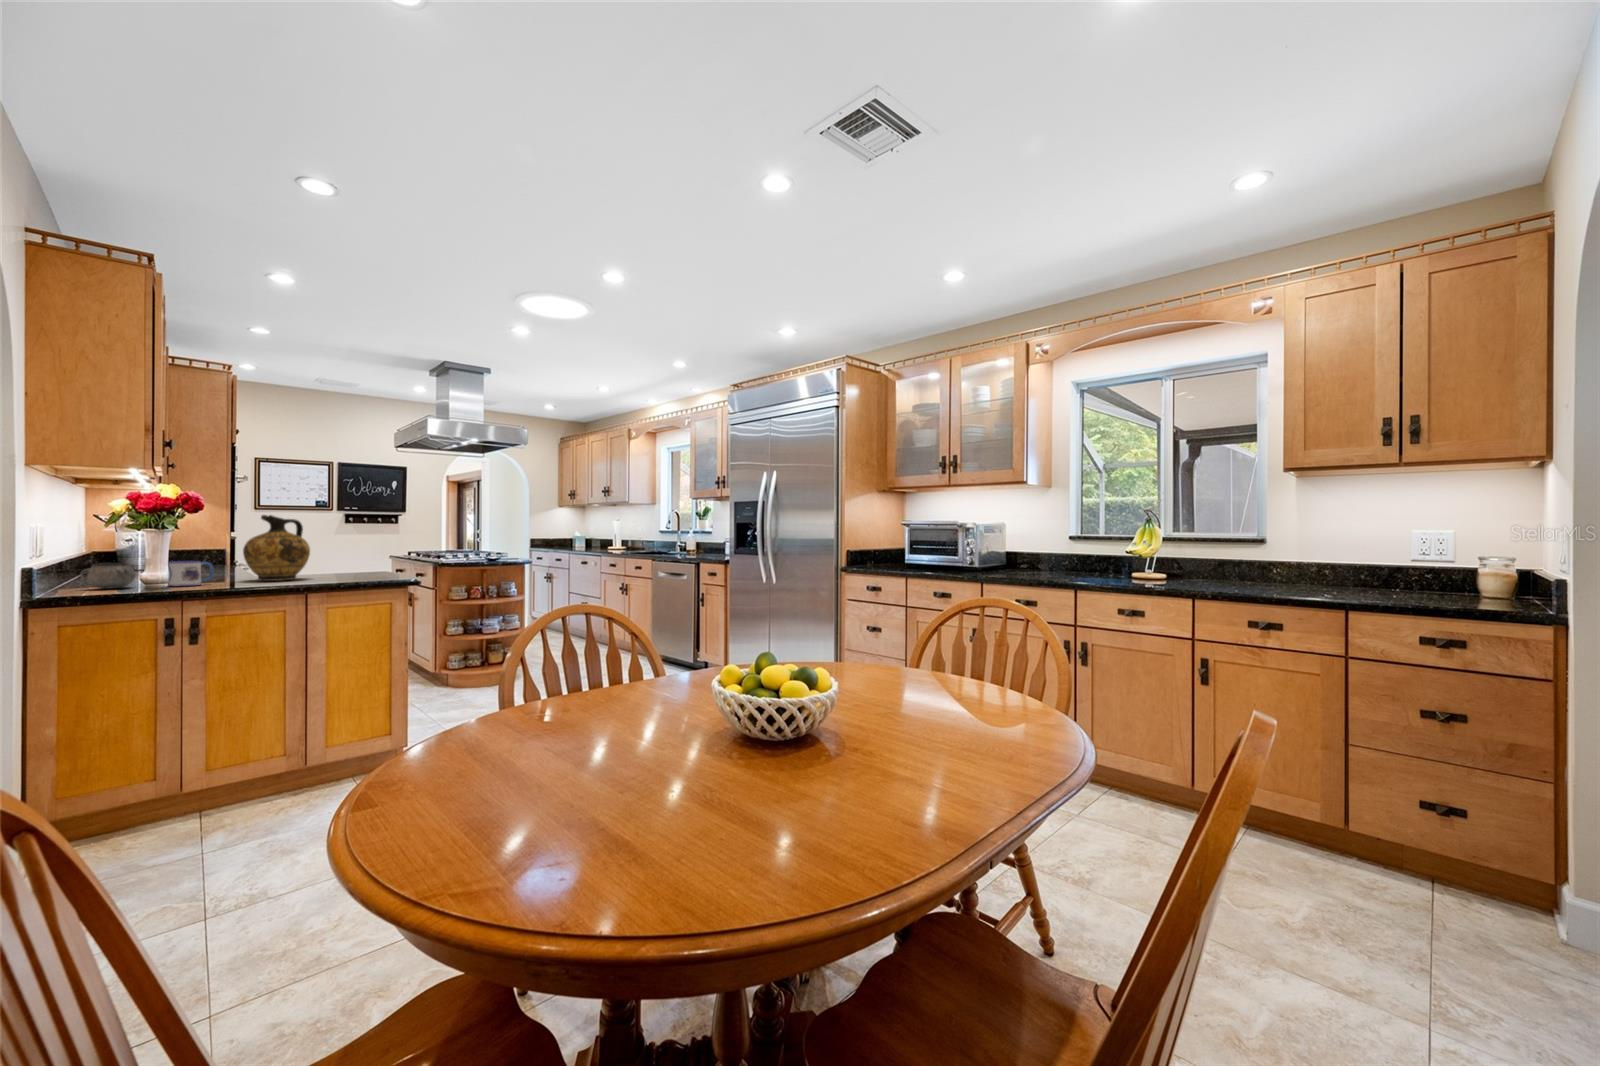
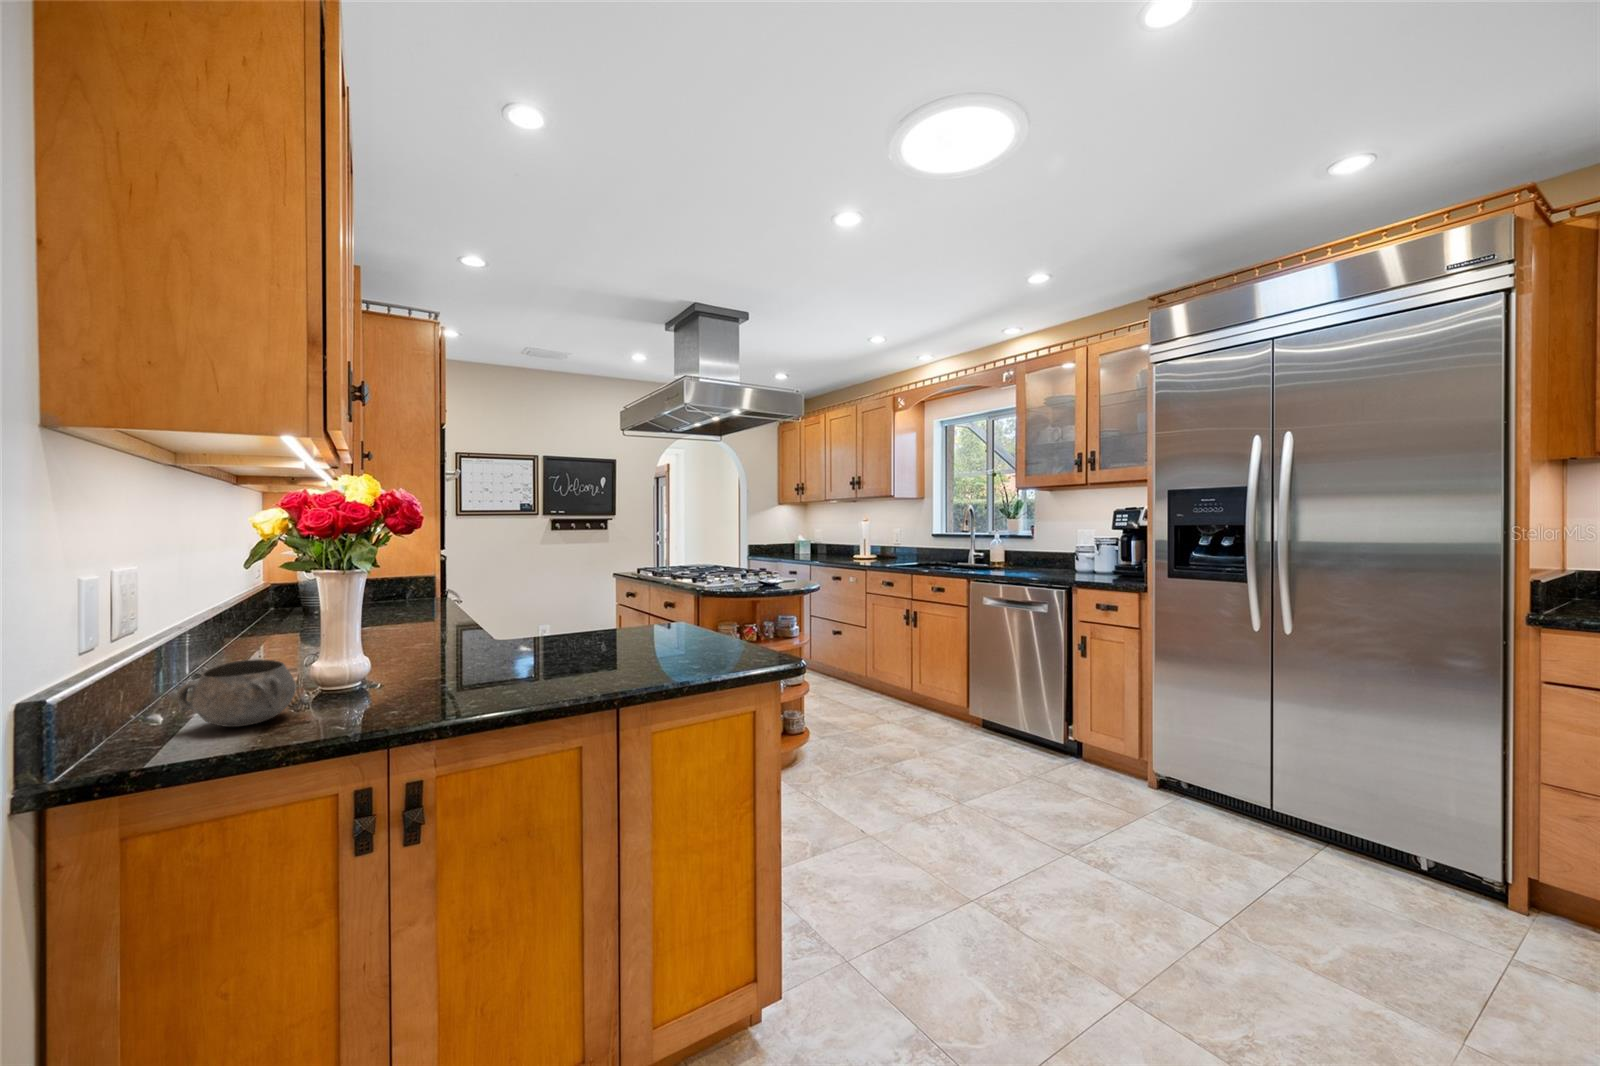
ceramic jug: present [243,515,310,581] -> none [498,538,614,677]
mug: present [168,561,214,586] -> none [362,645,449,712]

